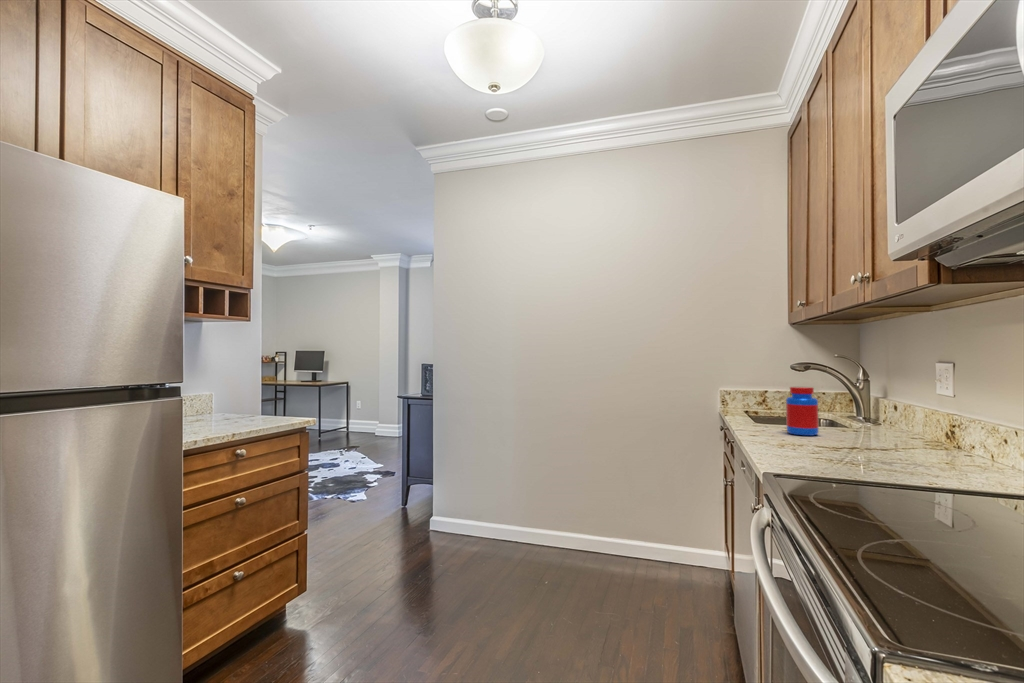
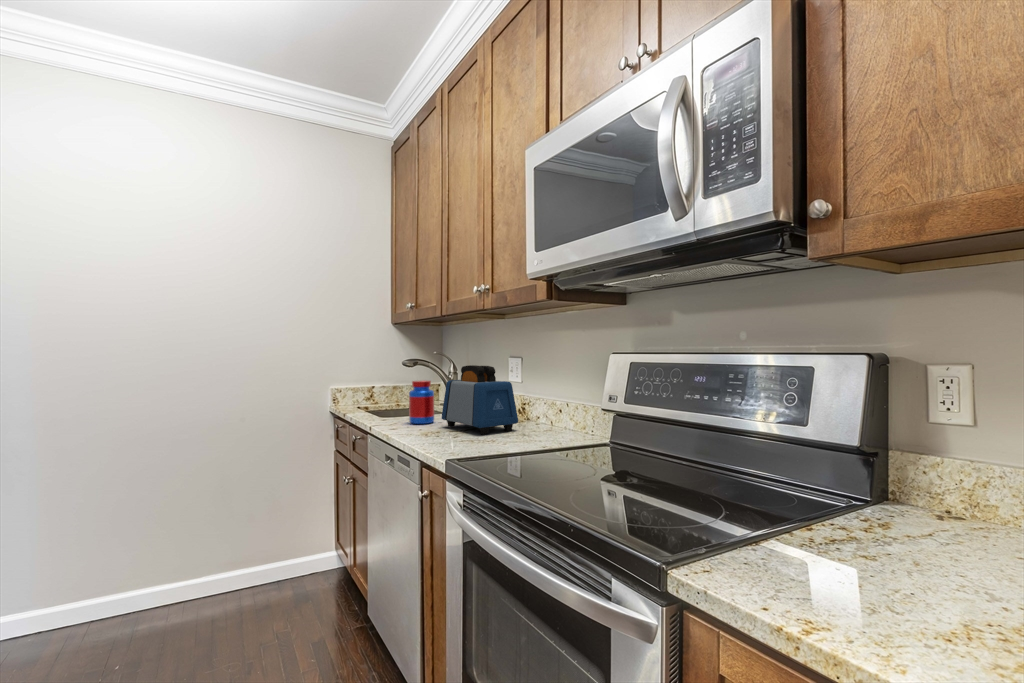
toaster: none [821,372,929,459] -> present [442,365,518,435]

